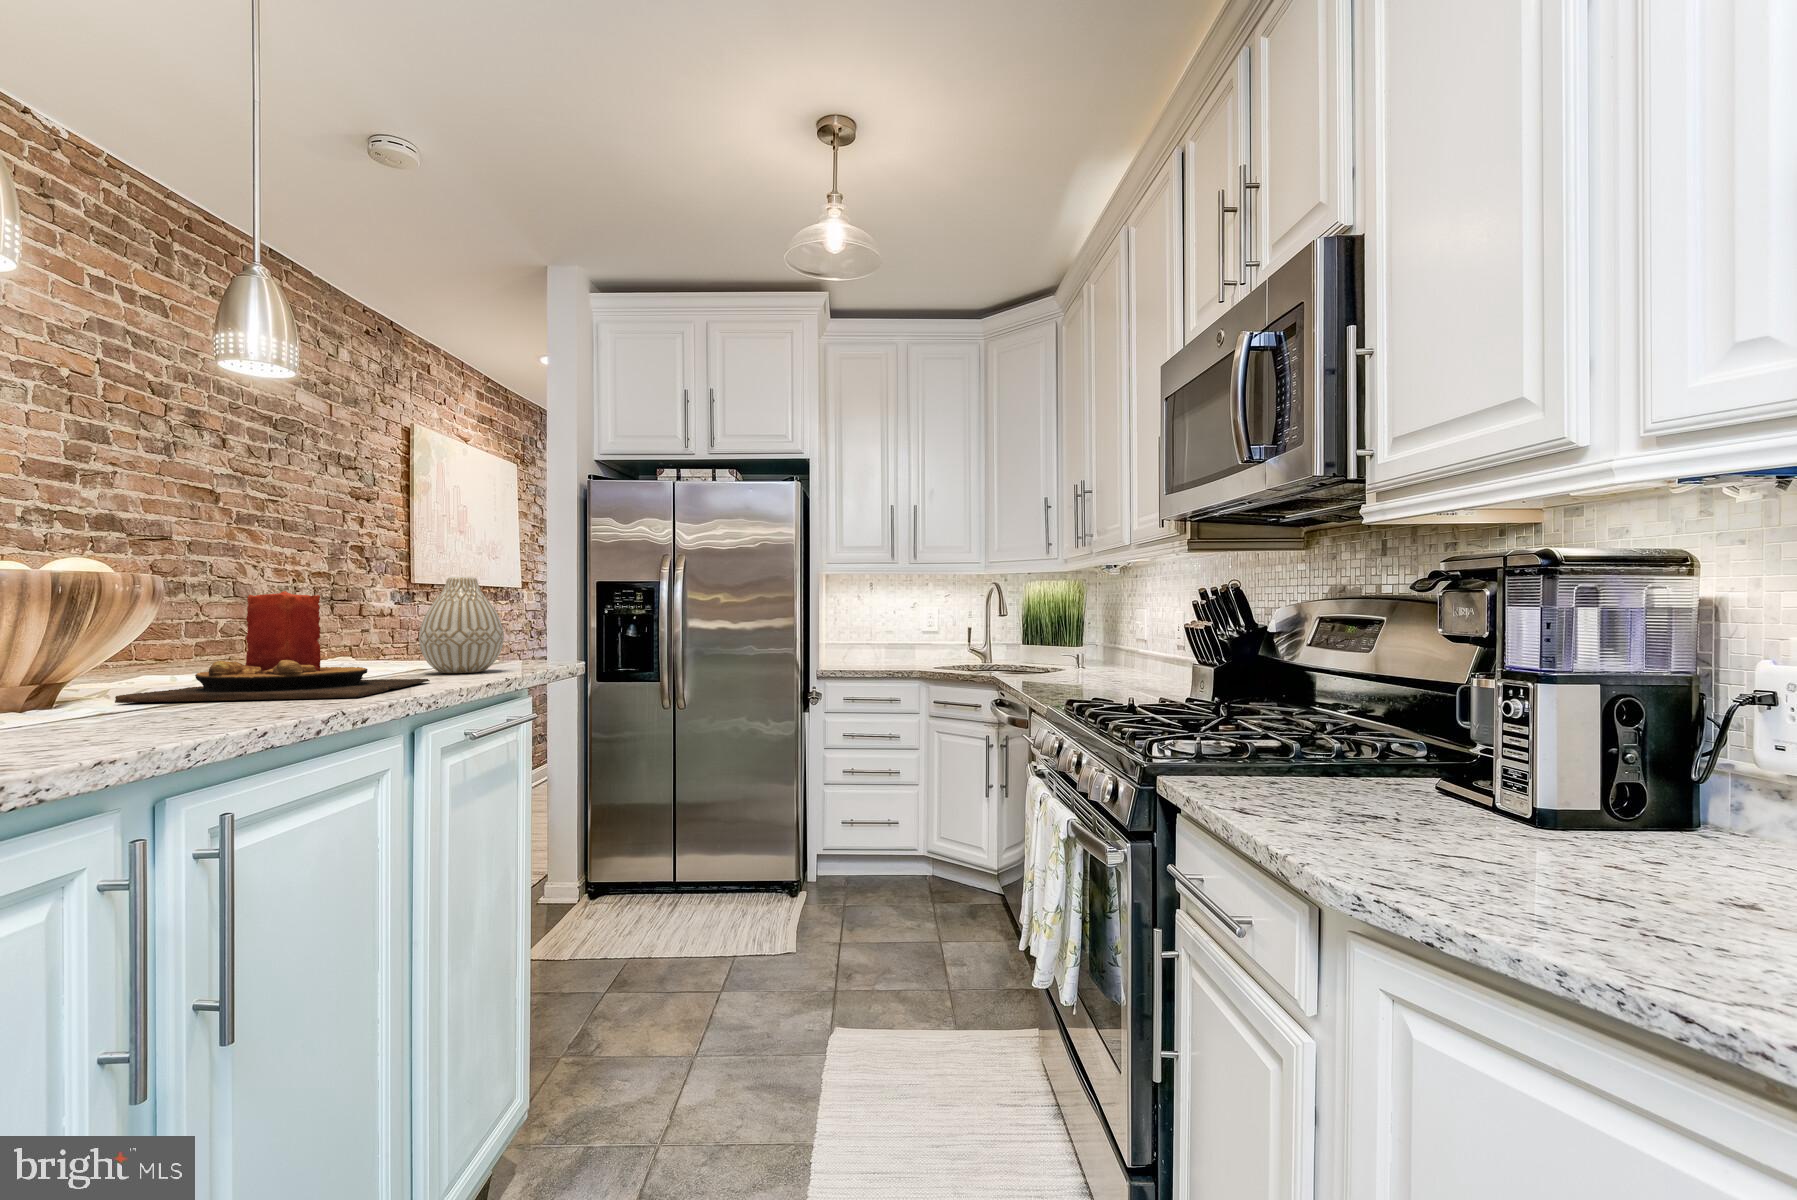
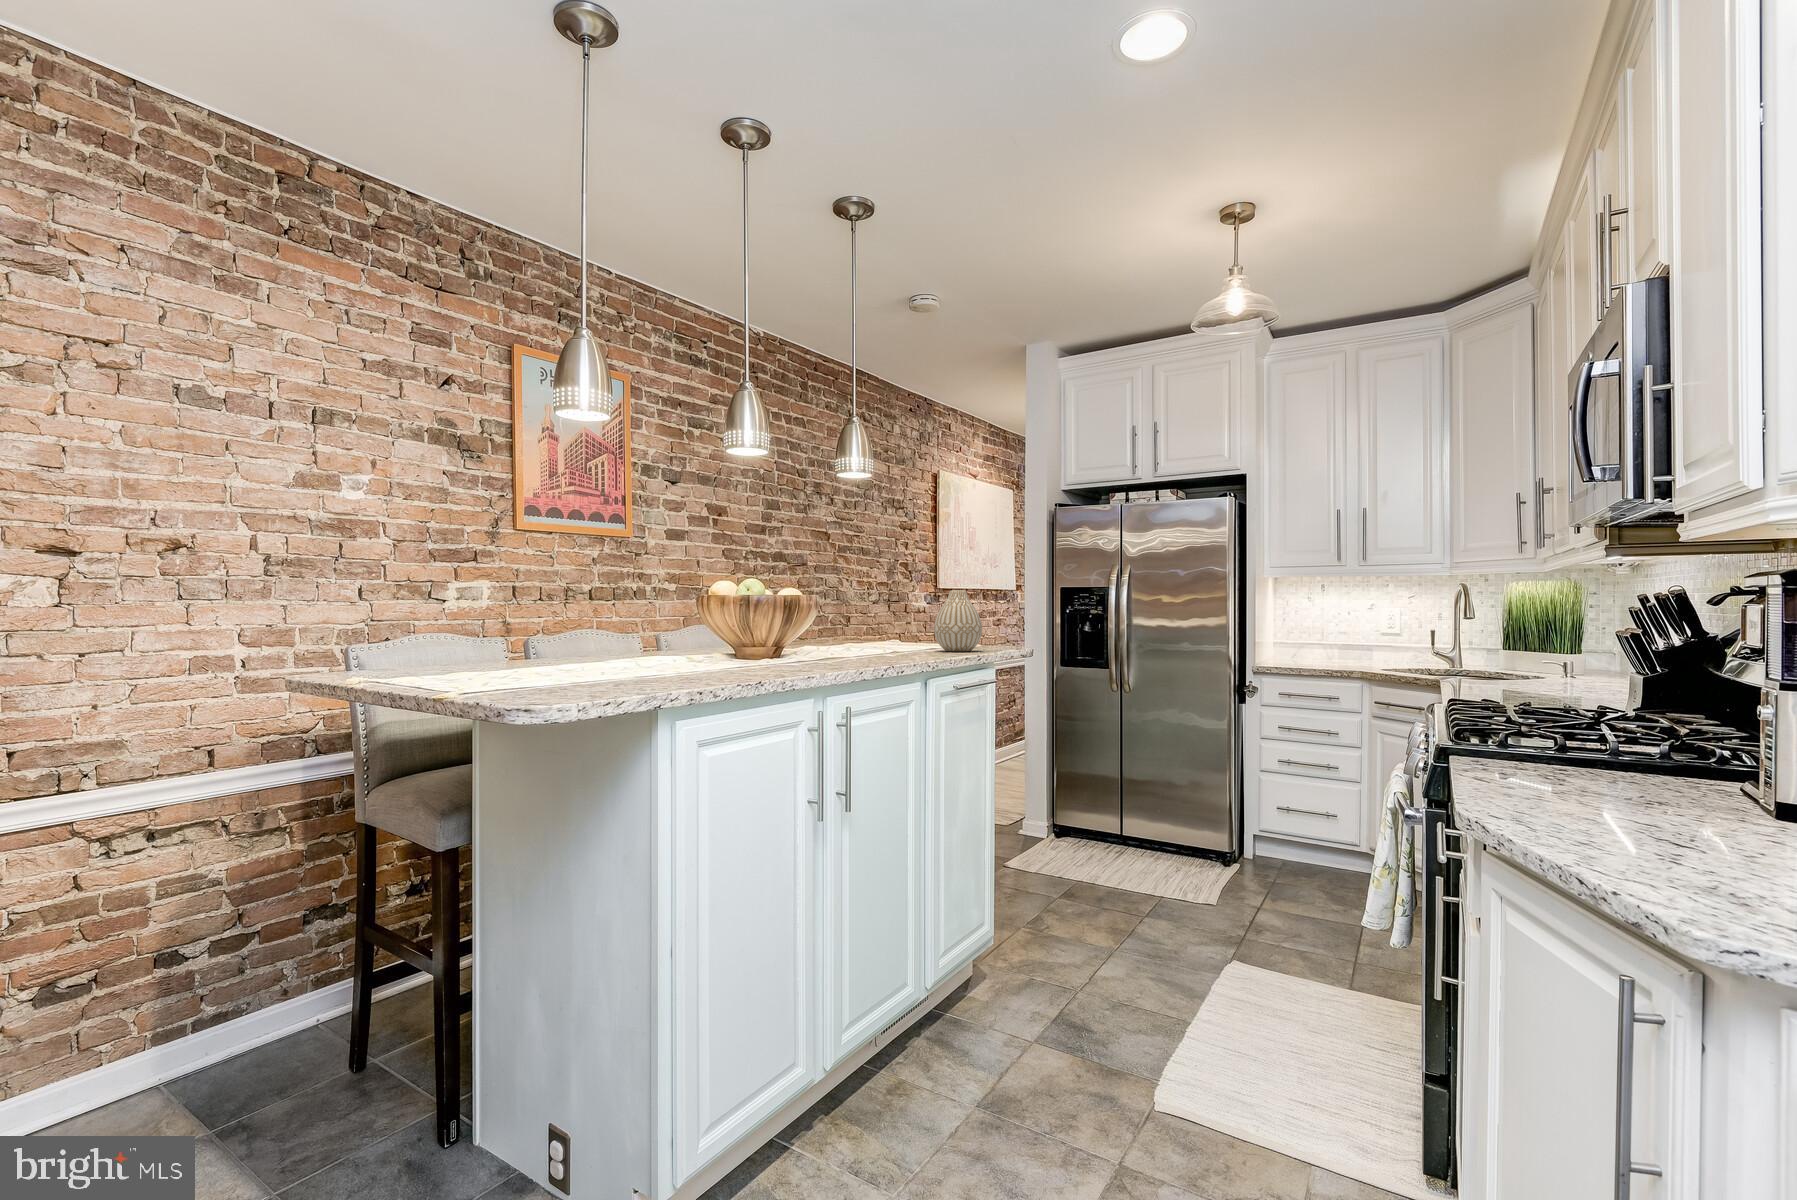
candle: present [115,591,430,703] -> none [800,601,938,660]

